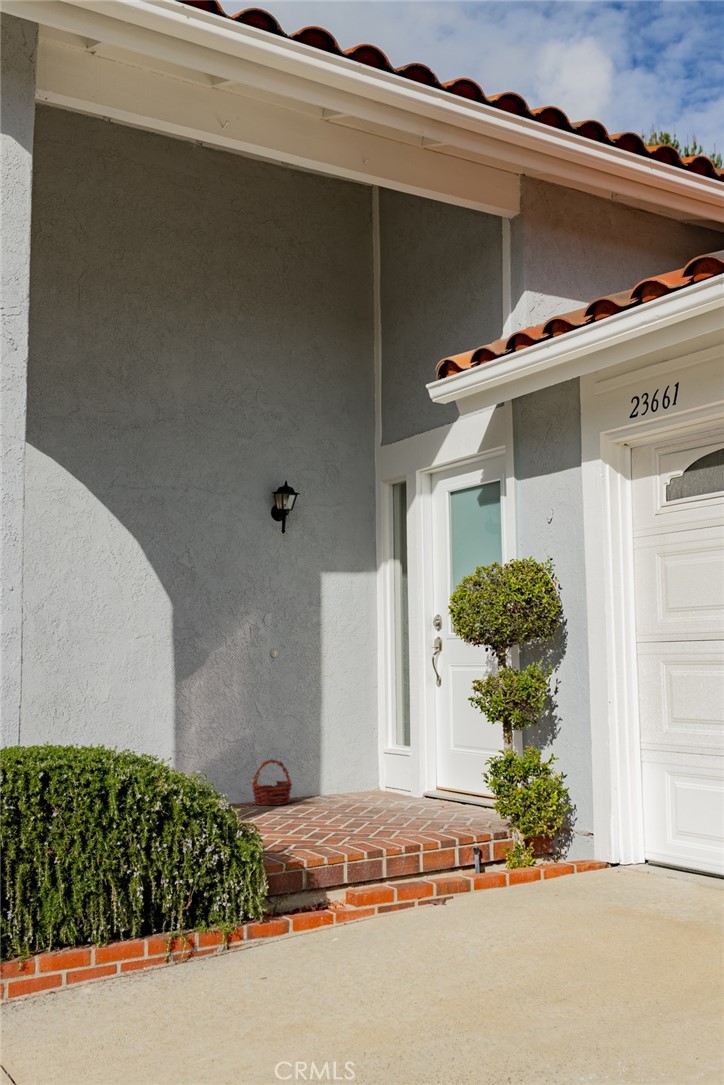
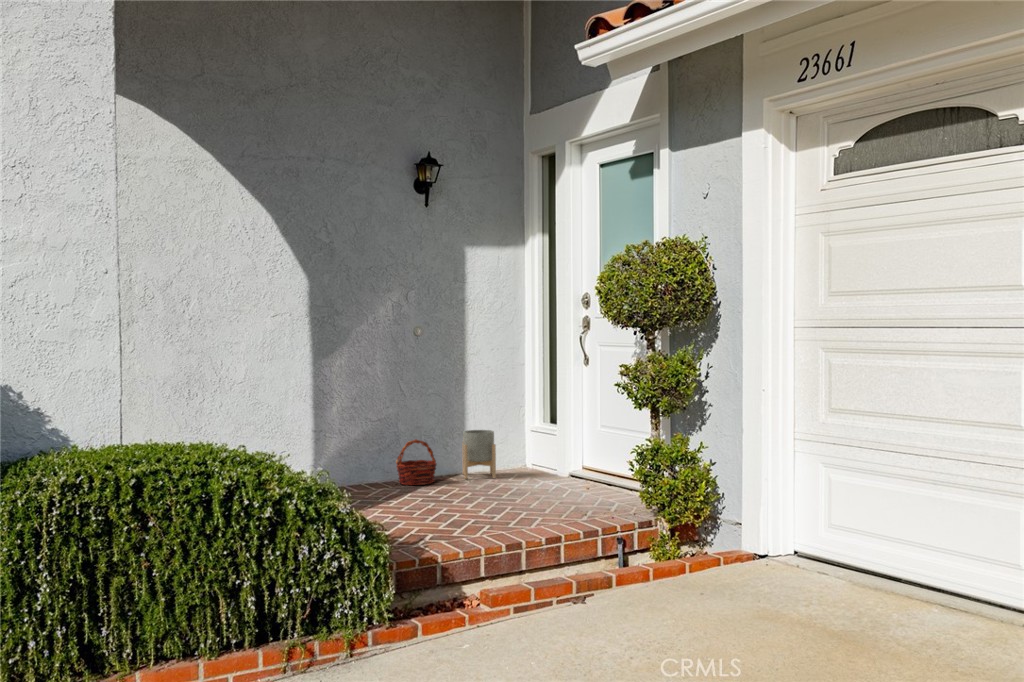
planter: none [316,751,350,800] -> present [462,430,496,479]

